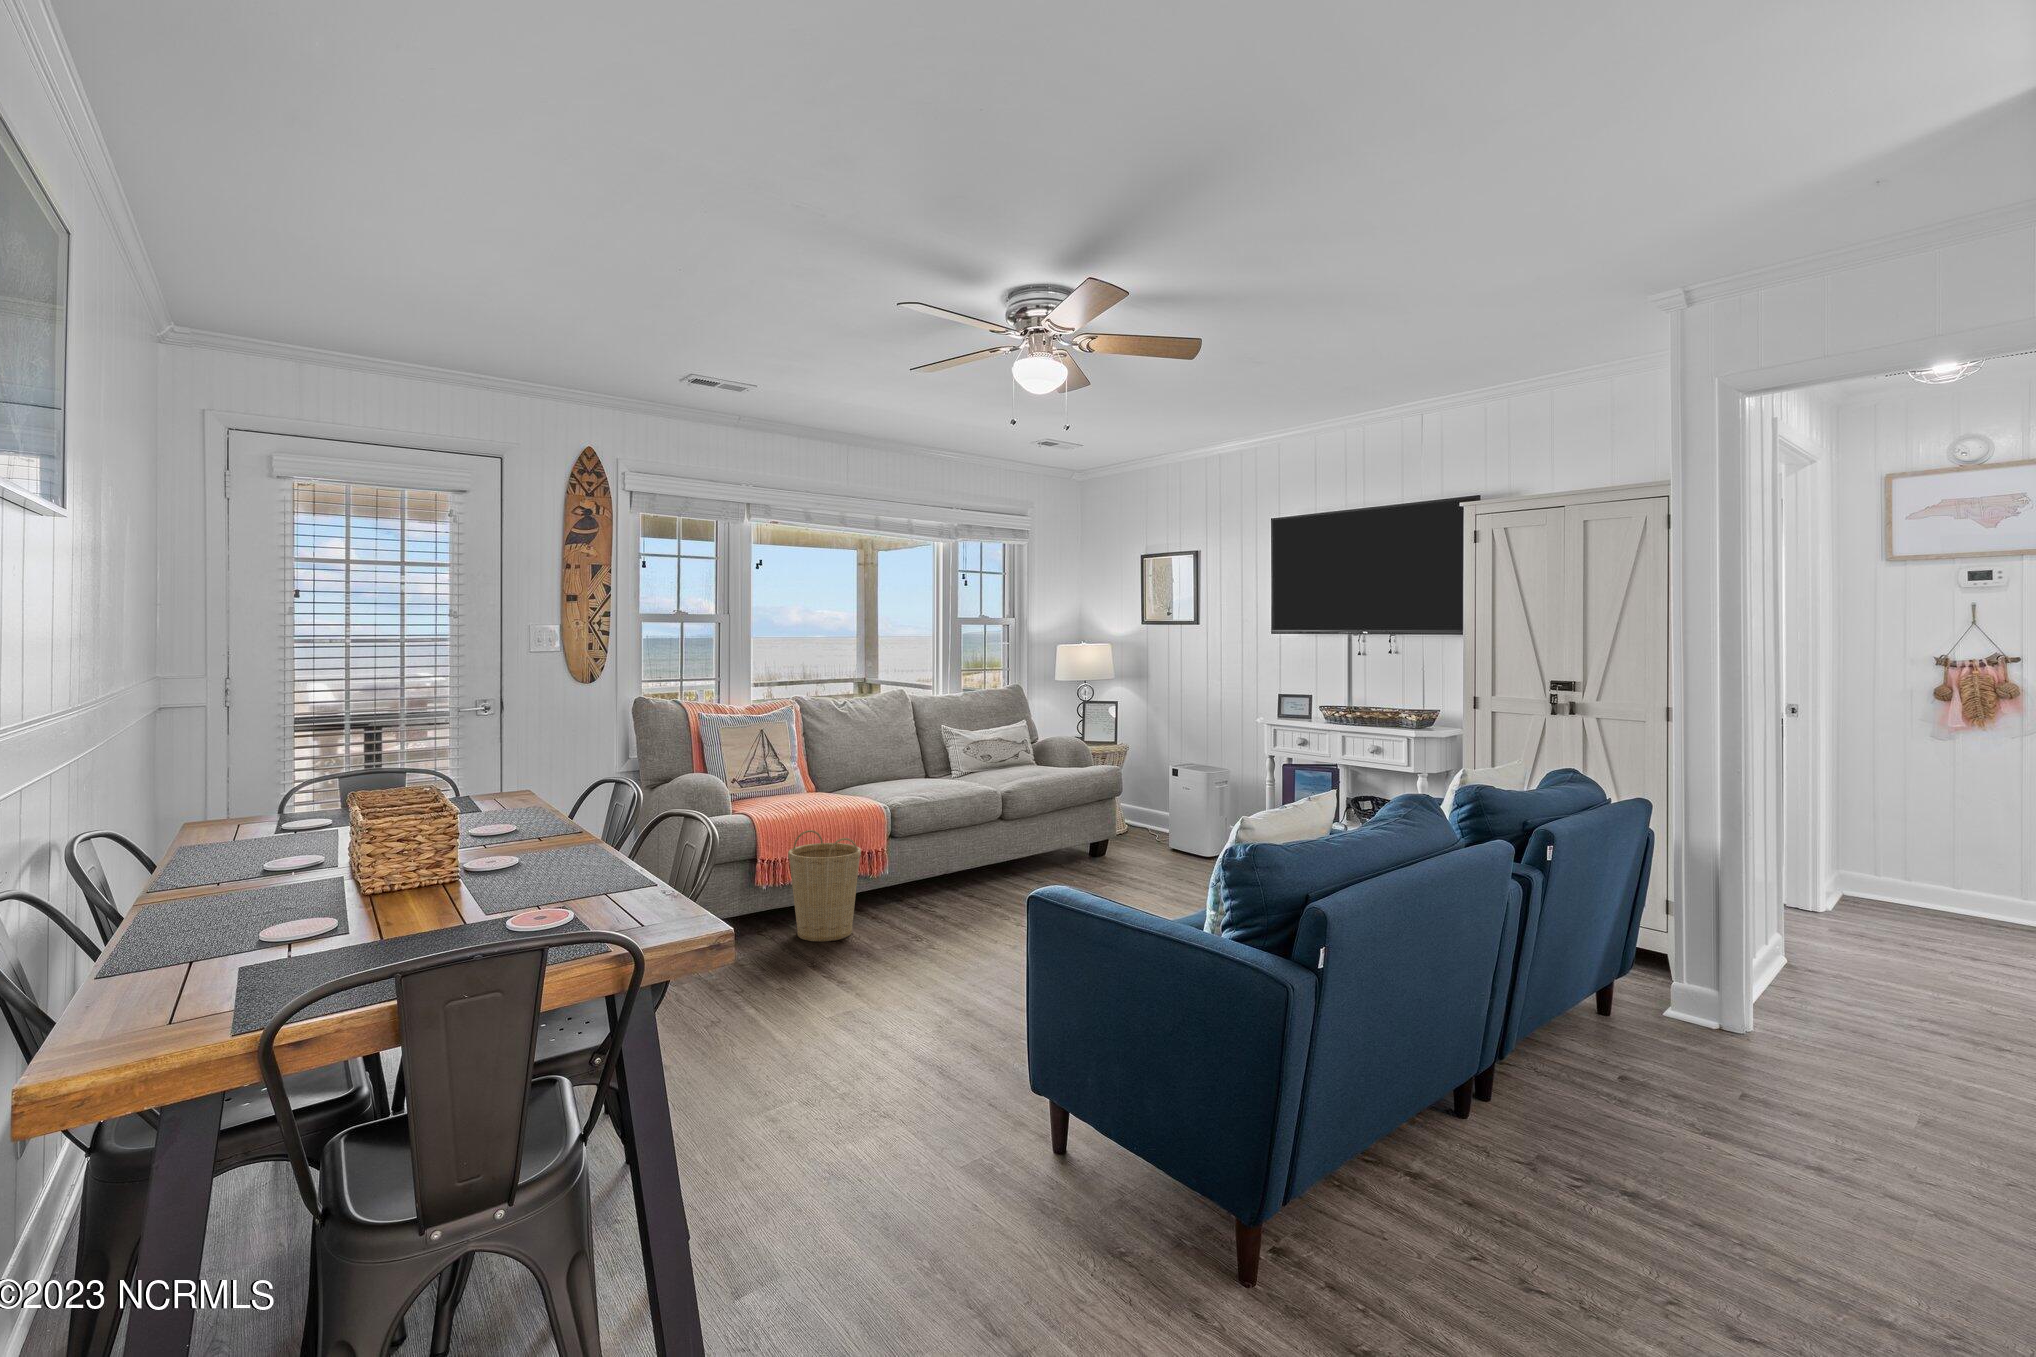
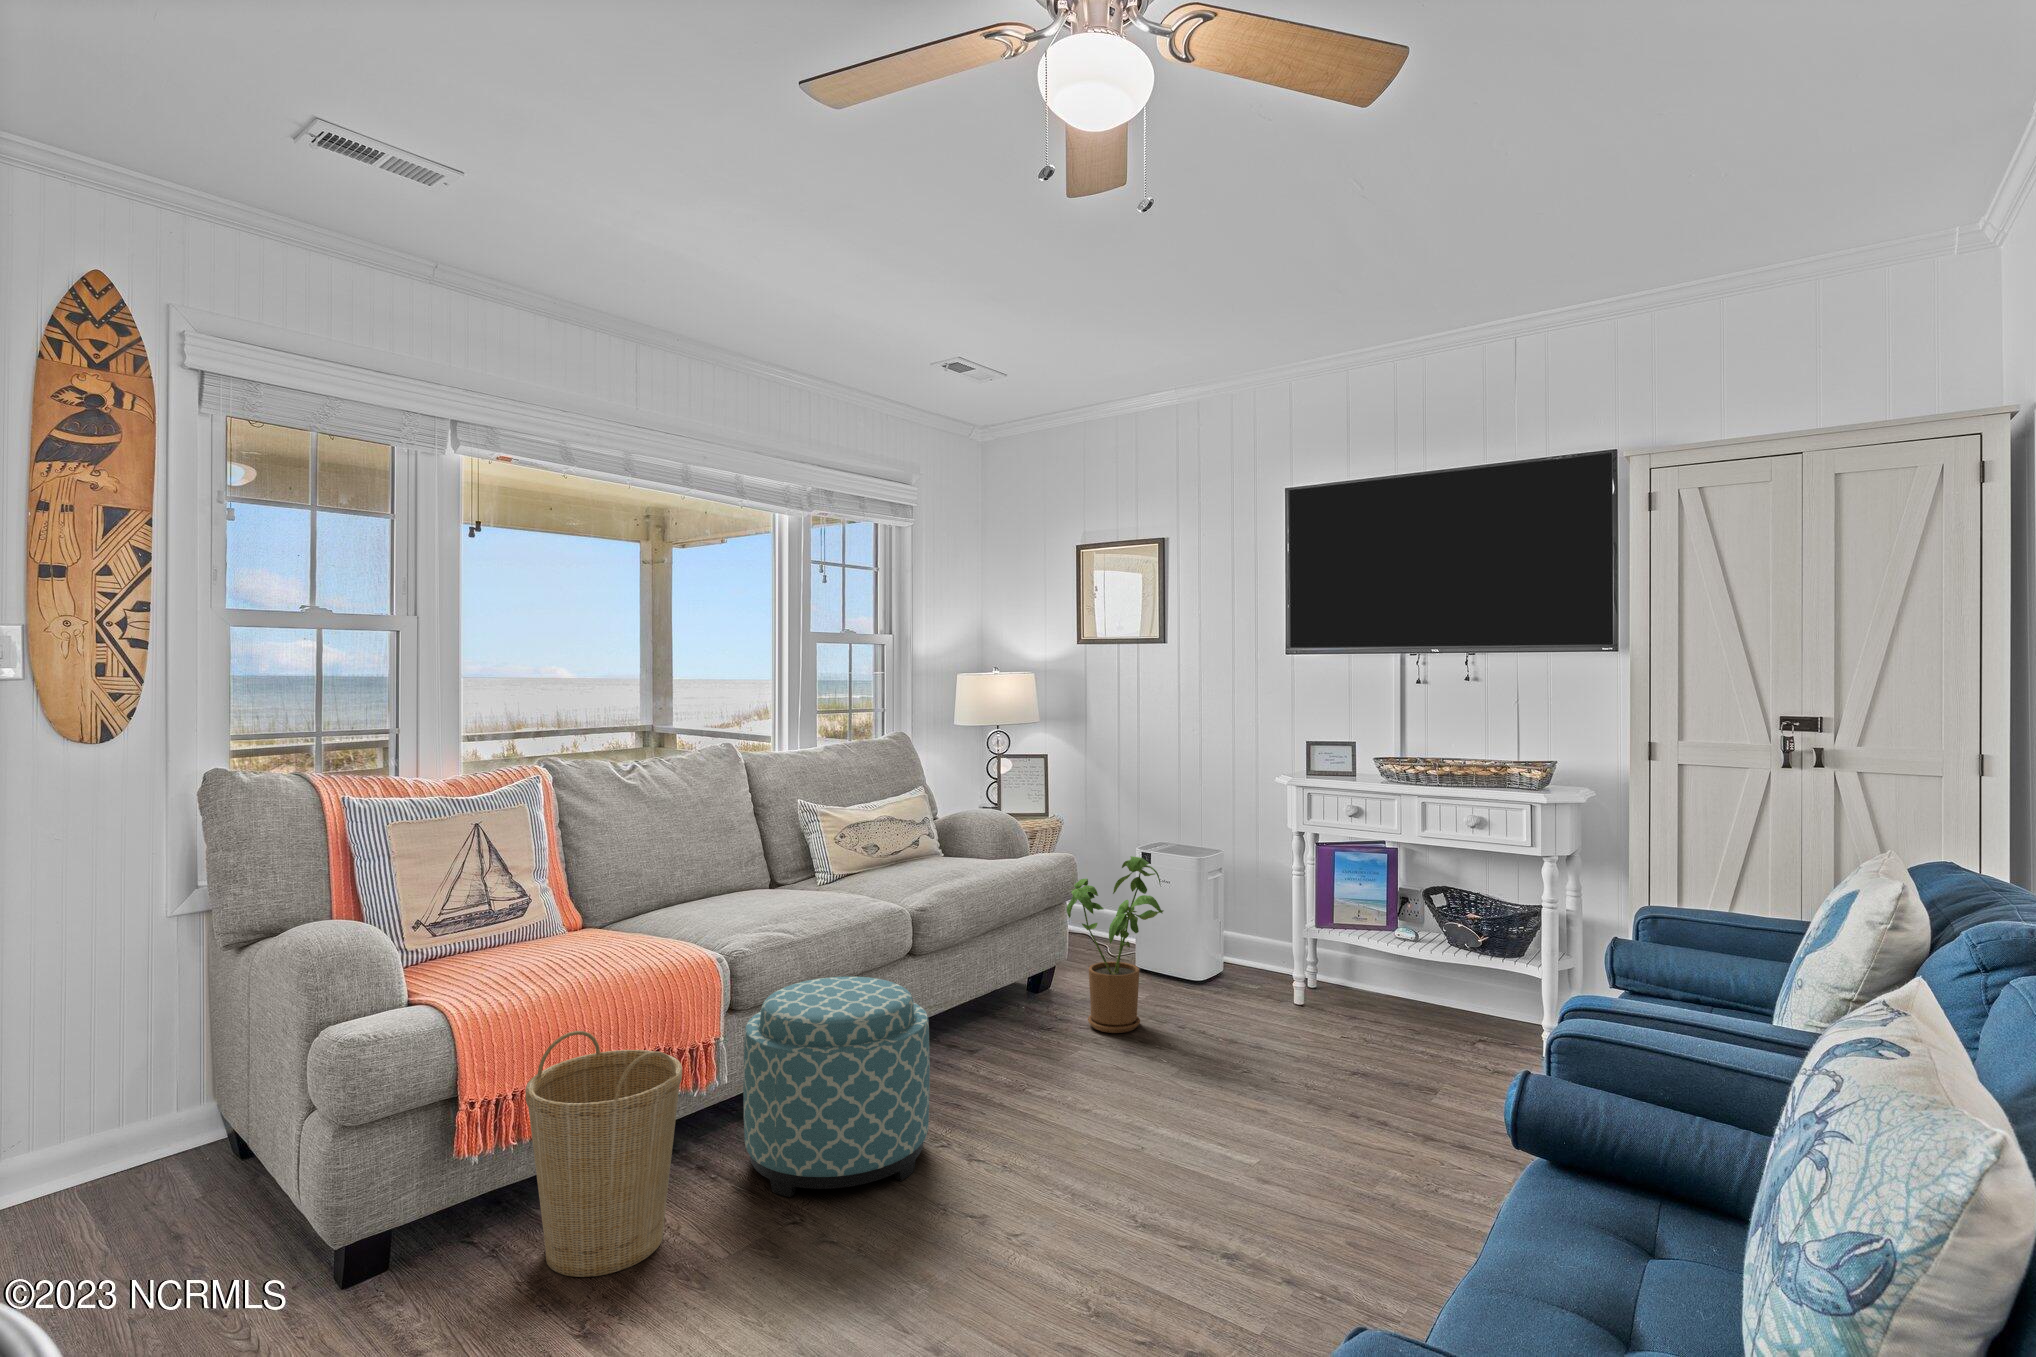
house plant: none [1105,767,1166,877] -> present [1067,856,1163,1033]
ottoman: none [895,821,994,925] -> present [743,977,930,1197]

